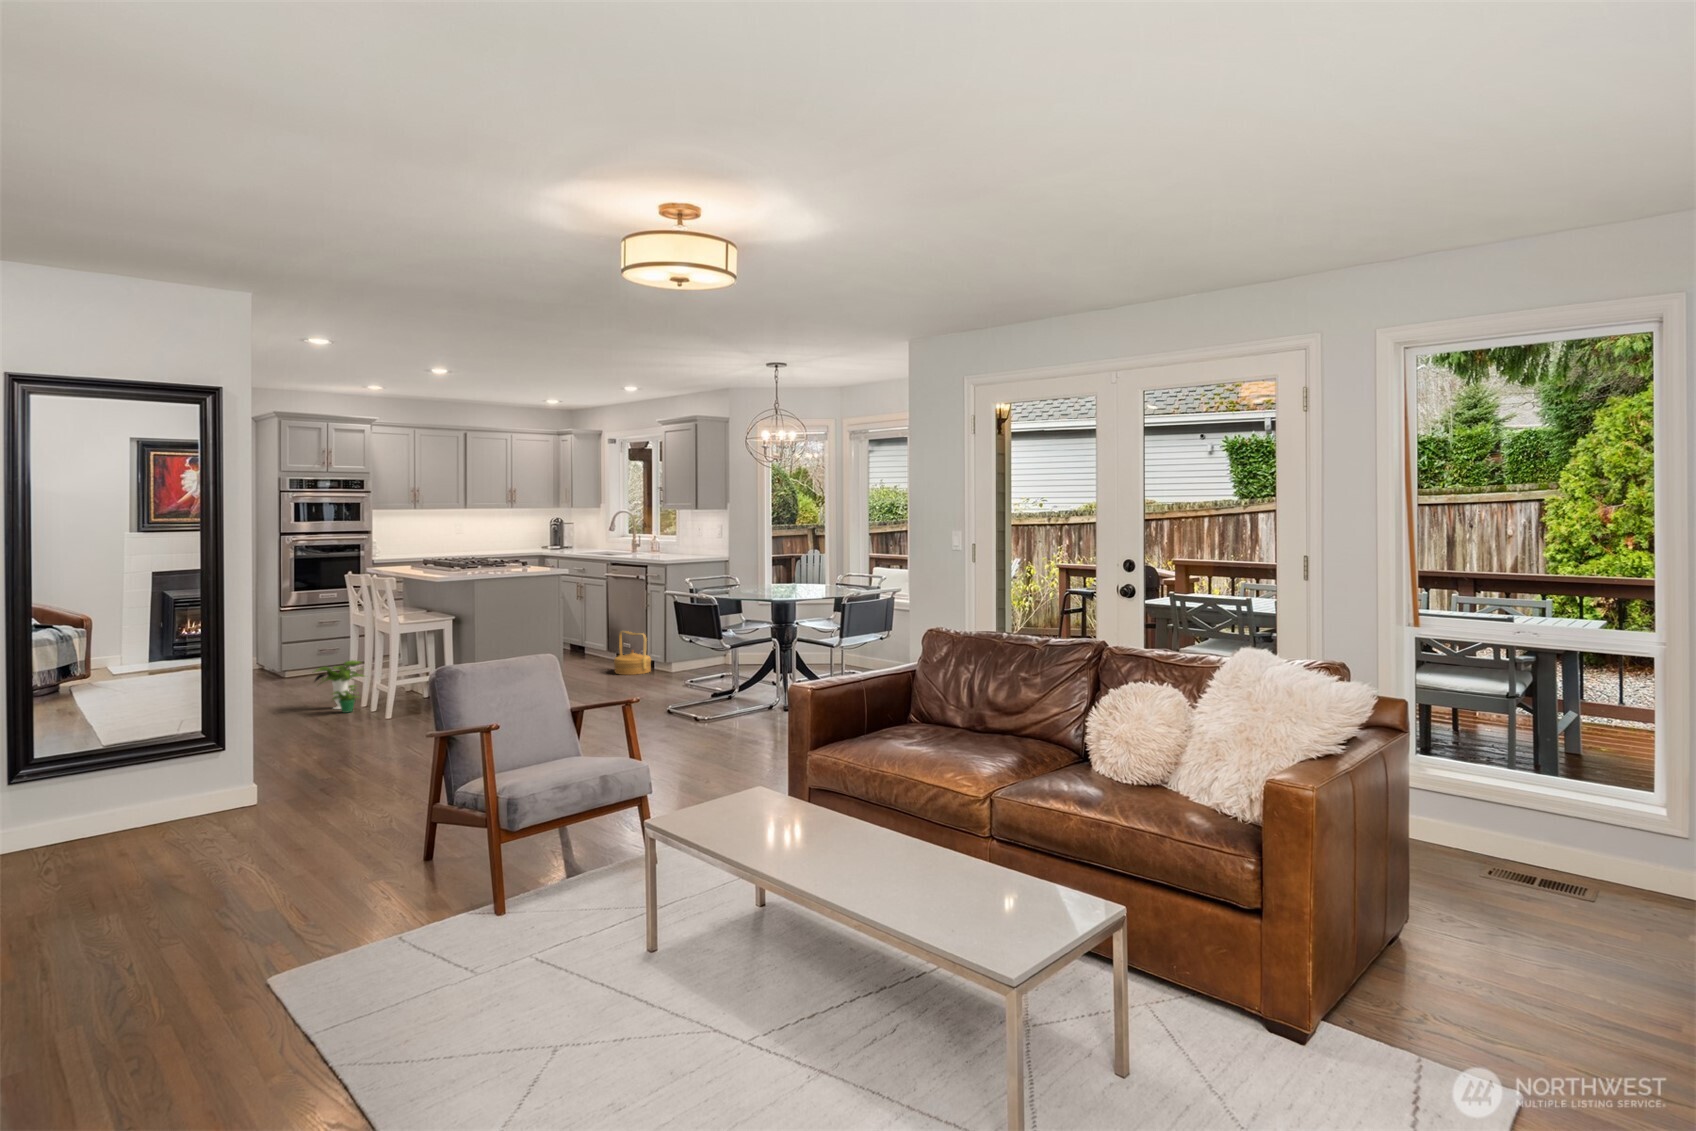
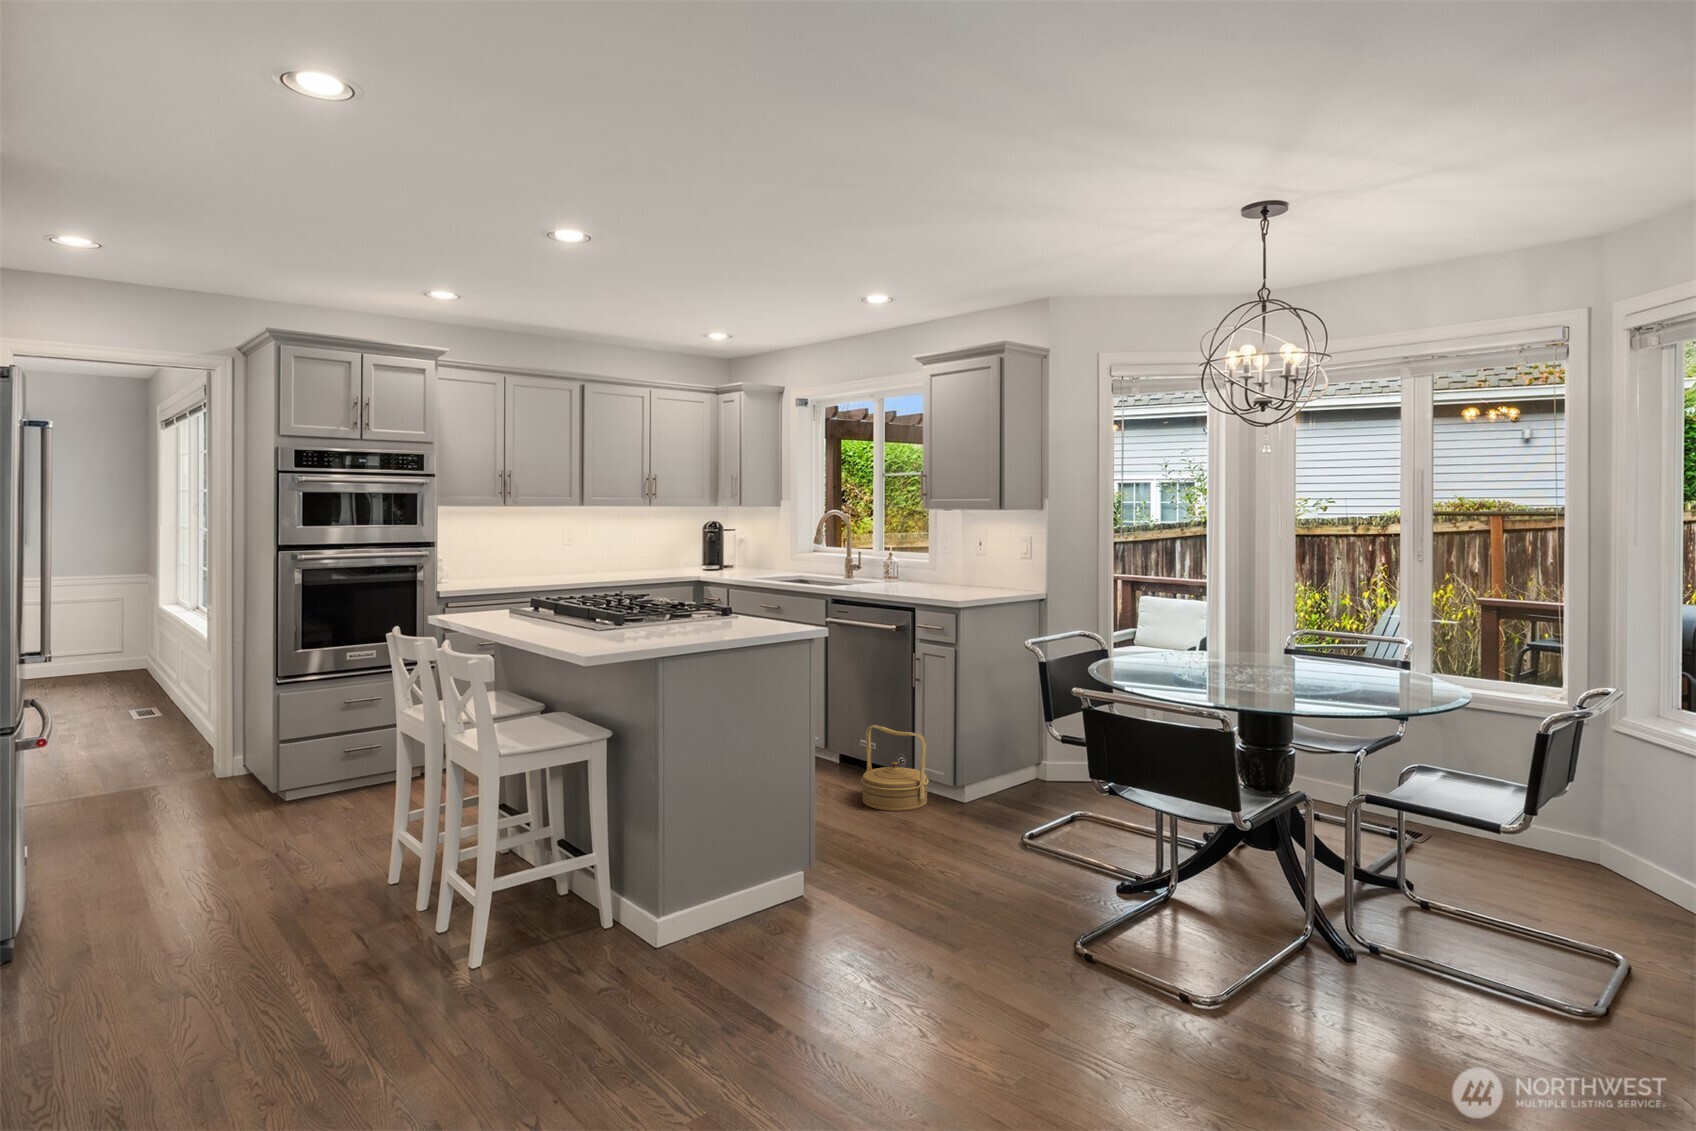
potted plant: present [315,660,364,713] -> none [314,823,432,951]

